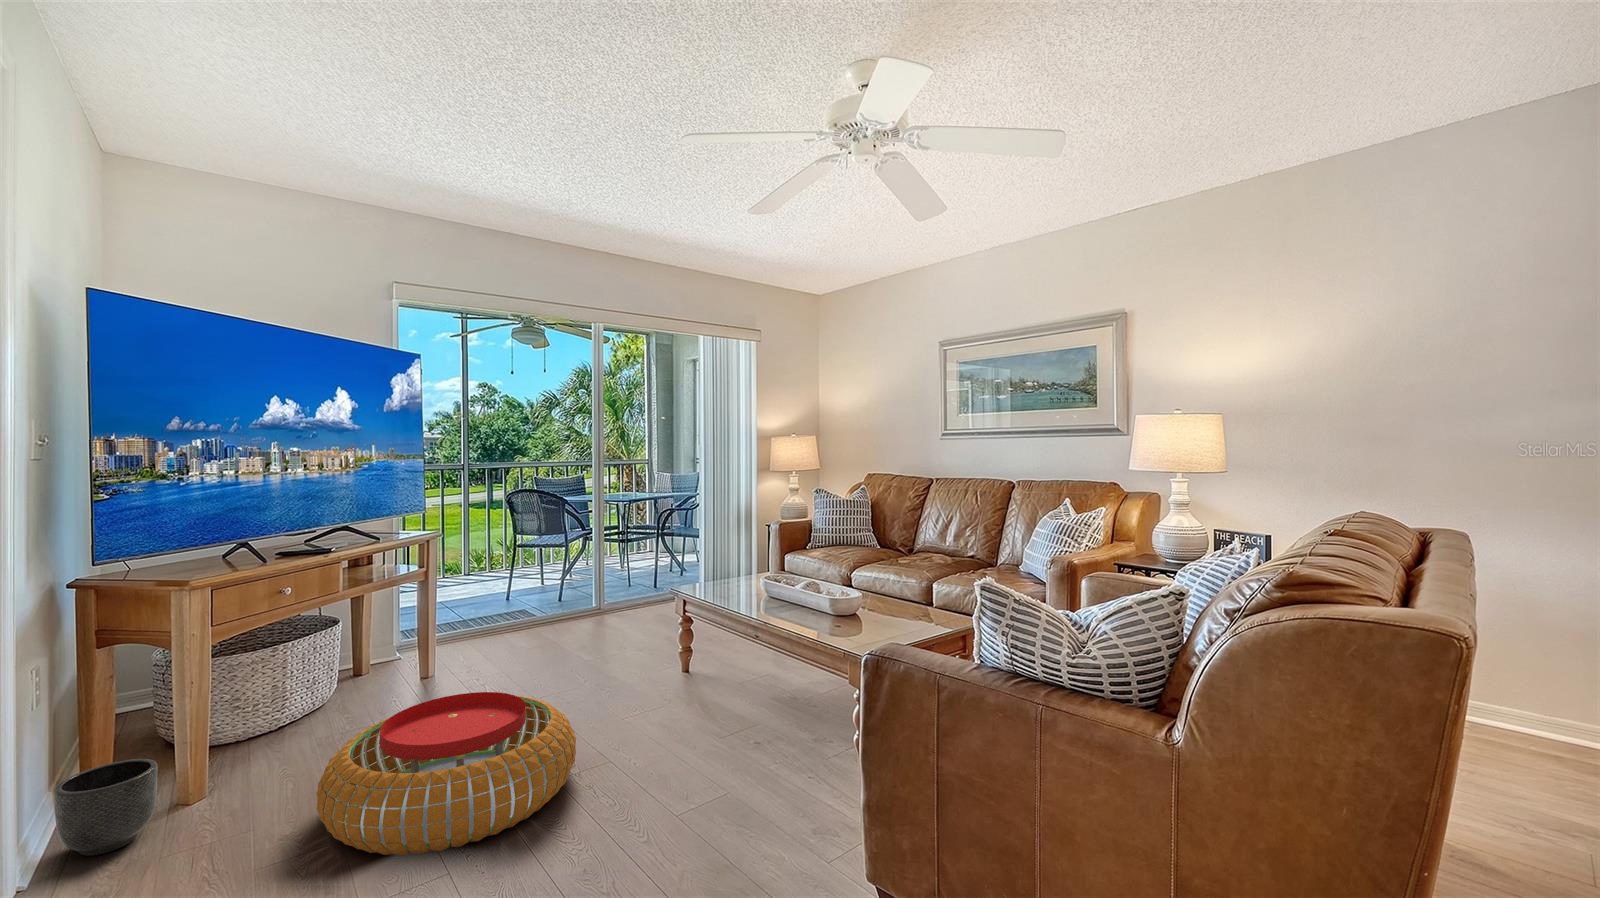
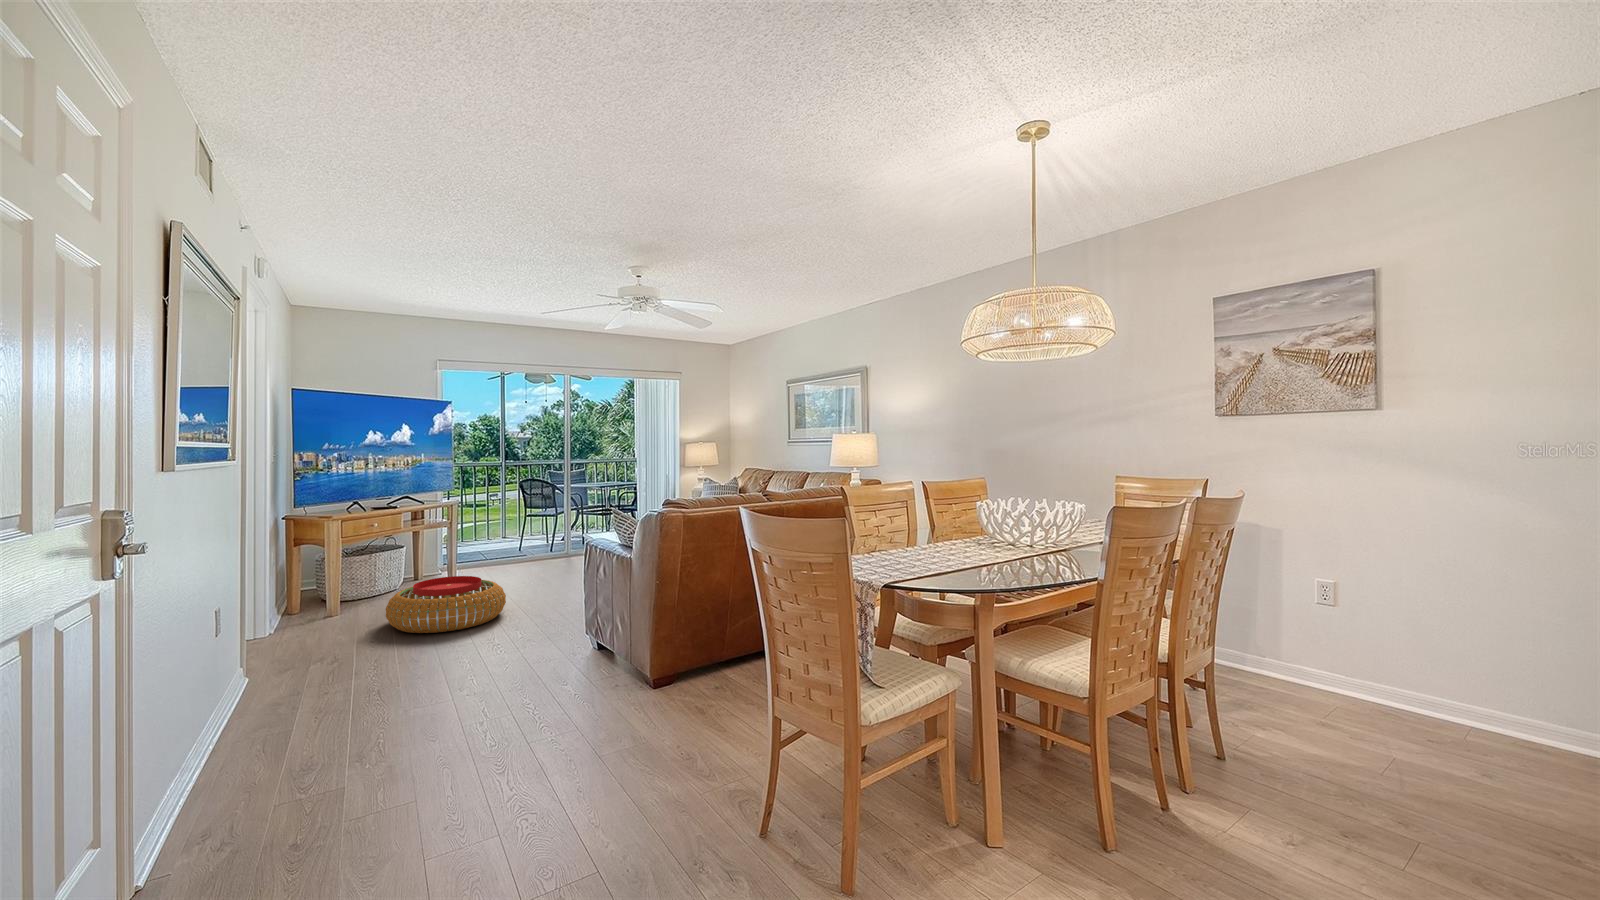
planter: present [54,759,158,856] -> none [281,594,321,630]

